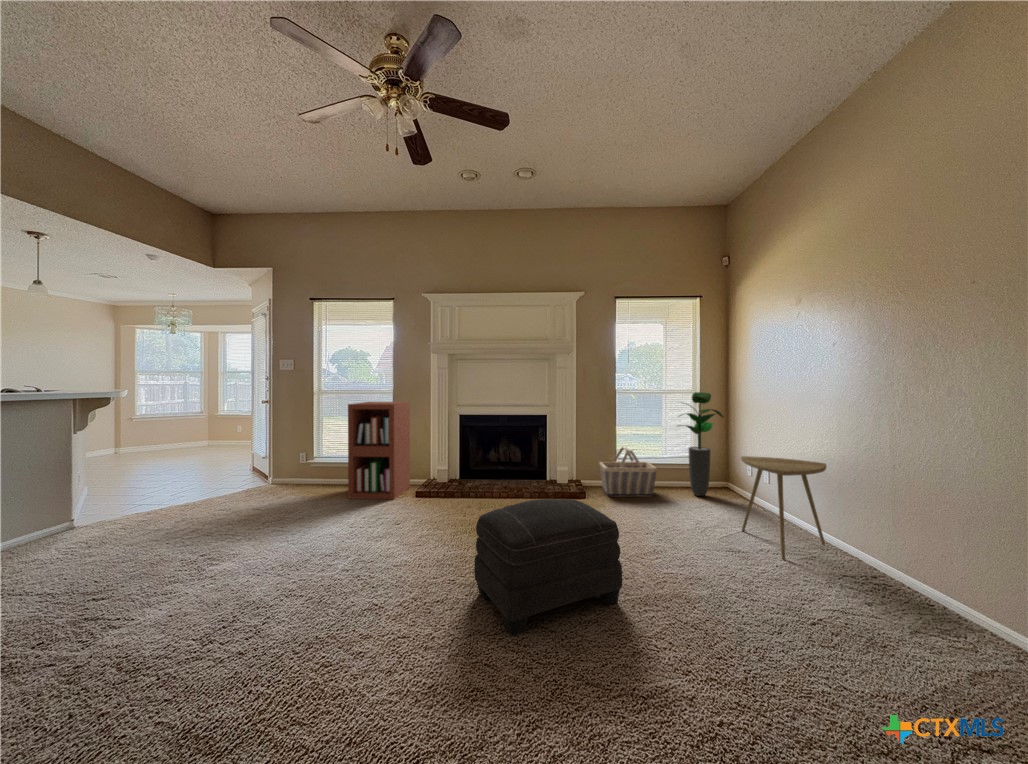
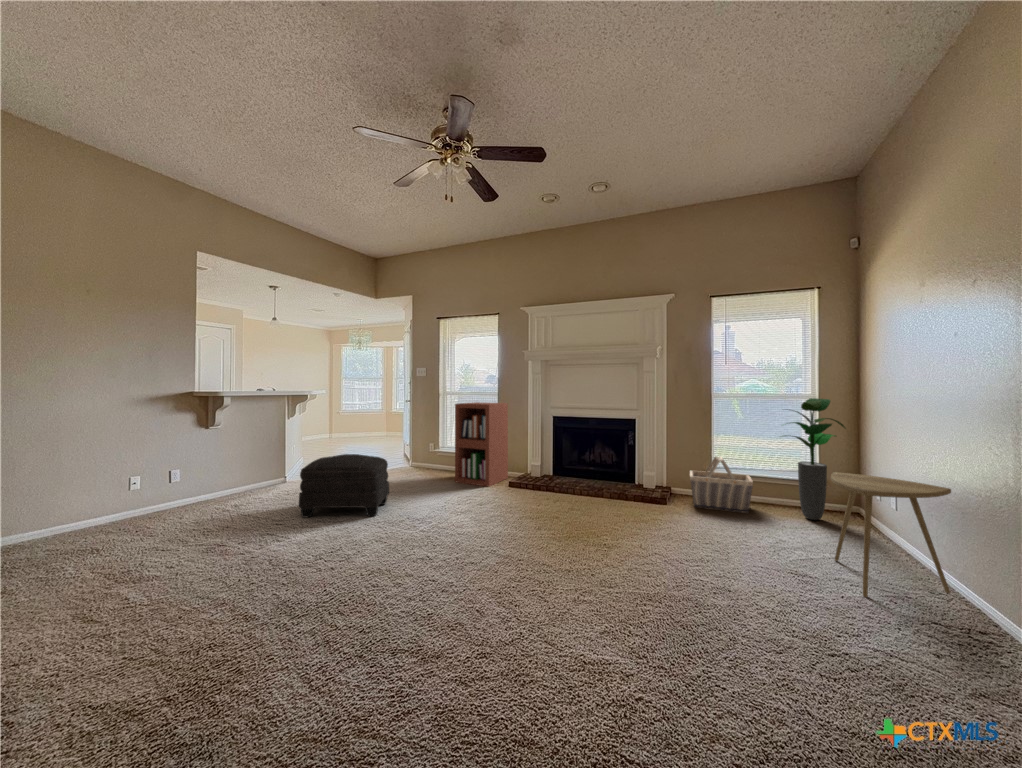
ottoman: present [474,499,622,636] -> present [299,454,389,517]

